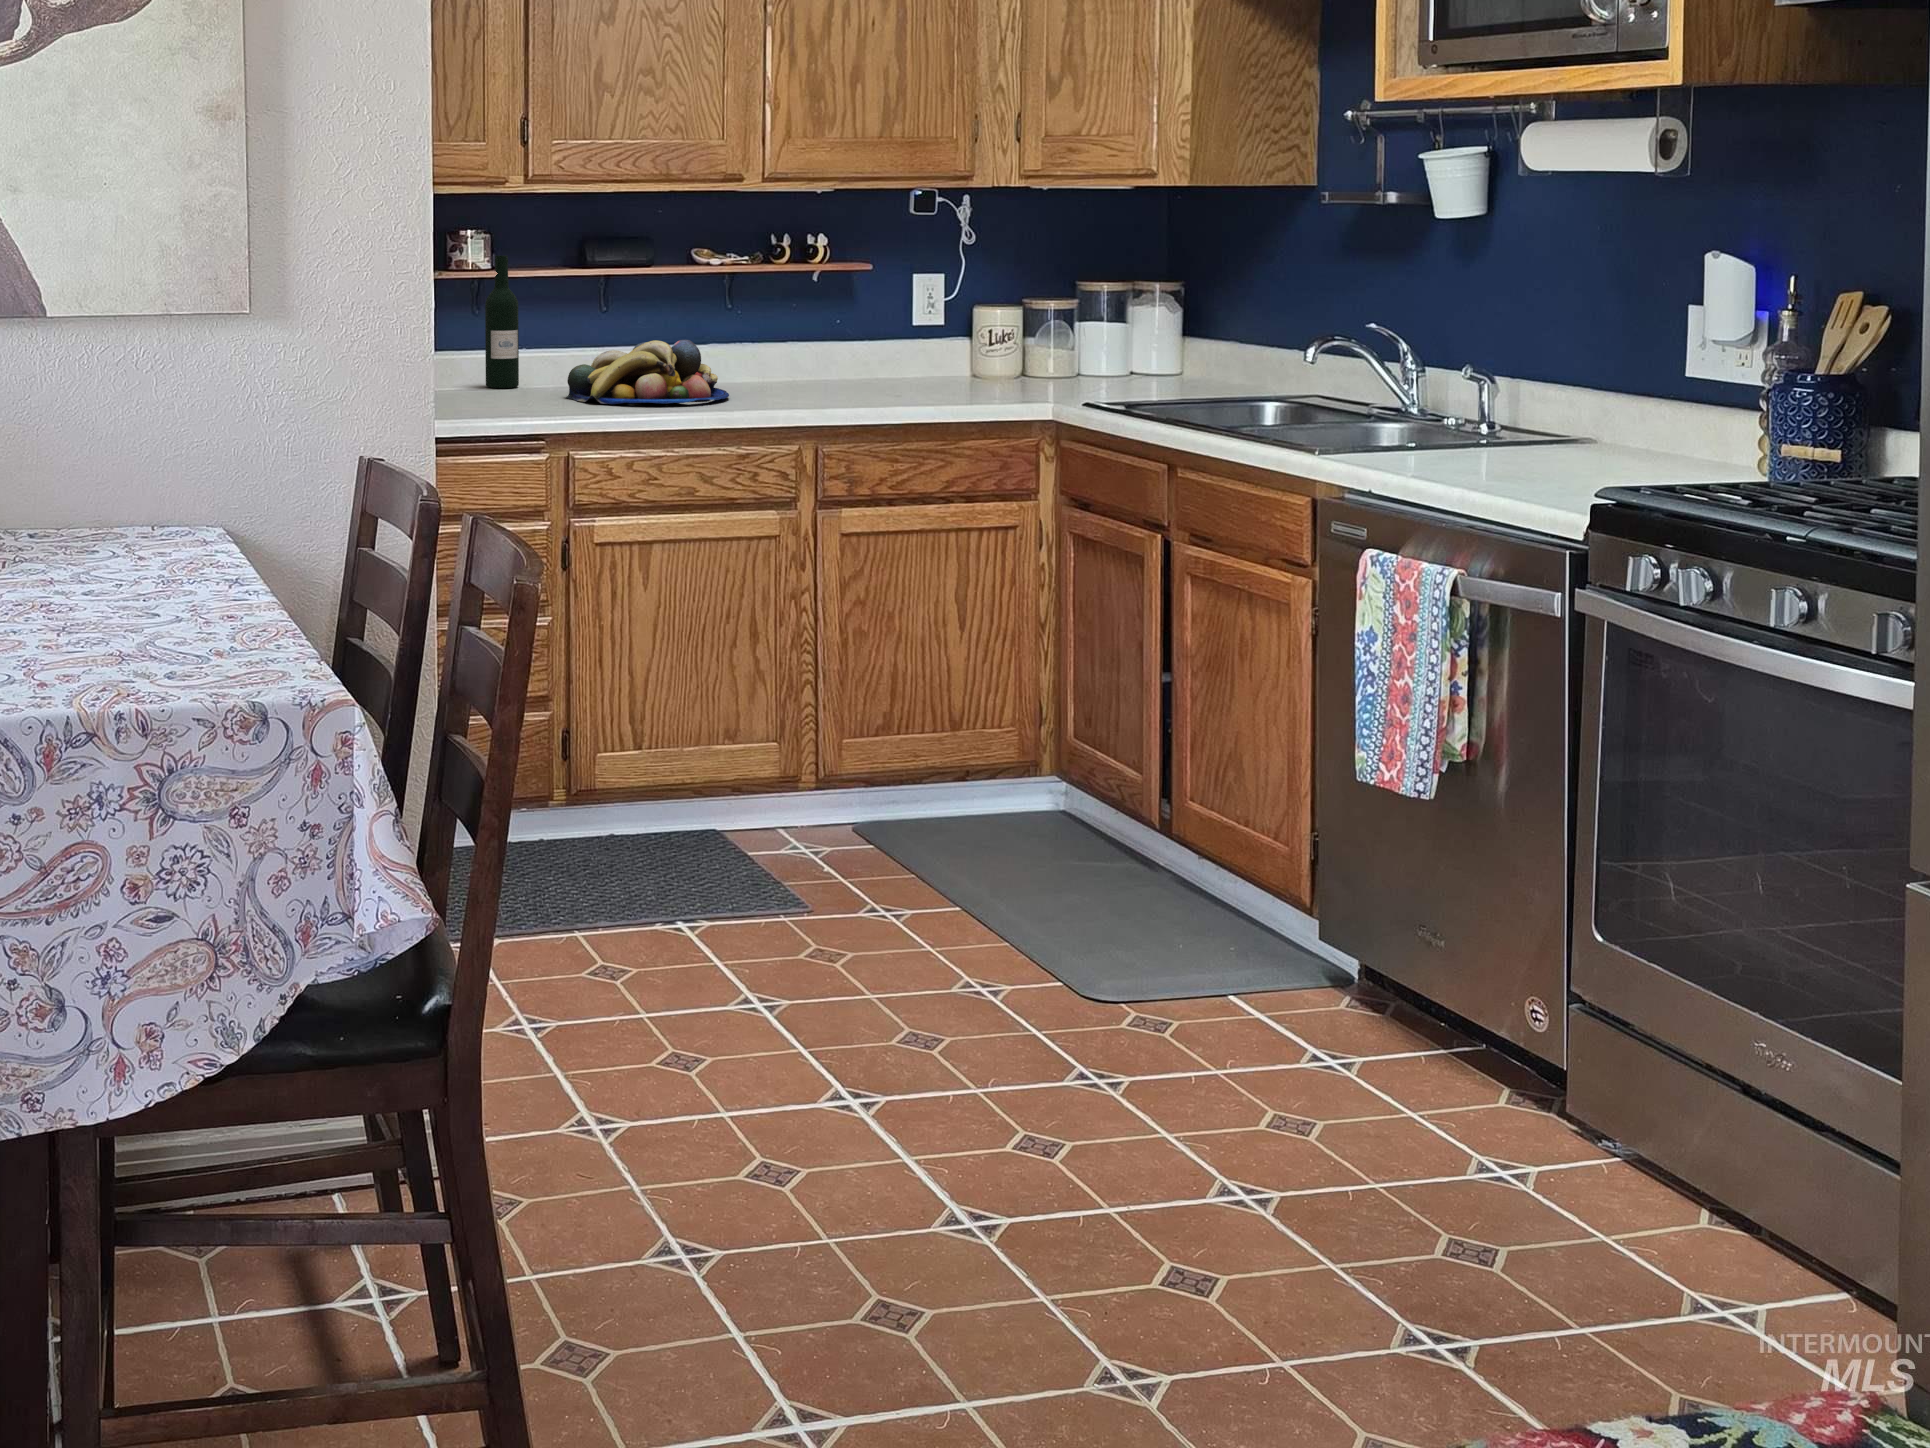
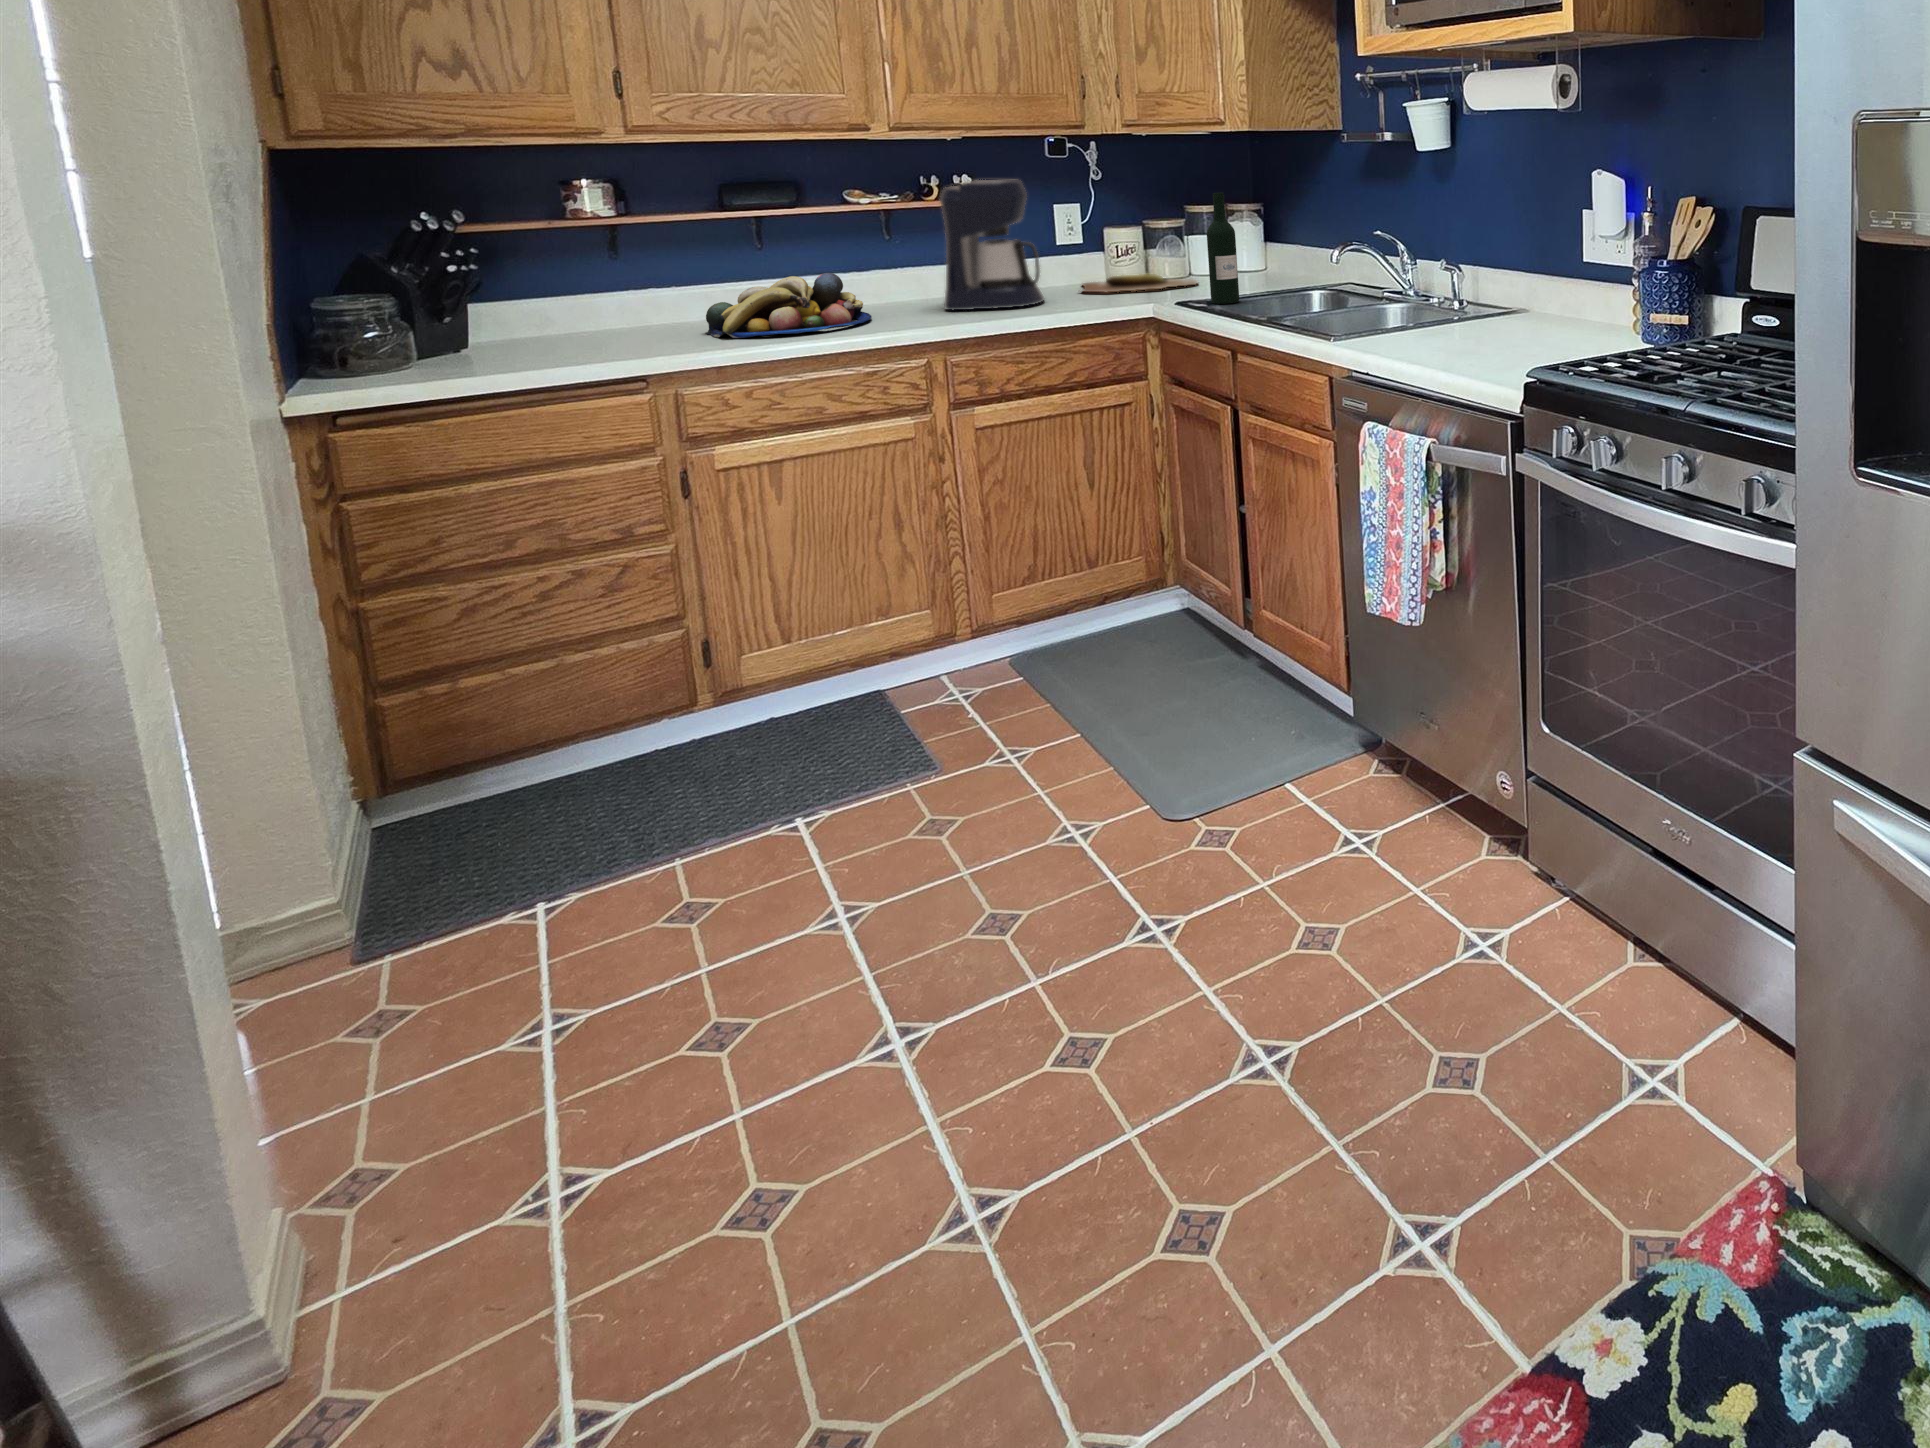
coffee maker: none [801,240,914,396] -> present [939,179,1044,310]
wine bottle: present [485,256,519,388] -> present [1207,193,1239,304]
cutting board: none [945,368,1100,388] -> present [1083,274,1198,292]

